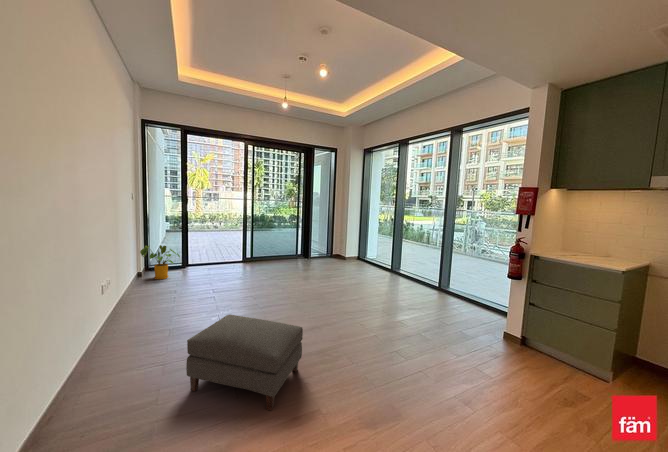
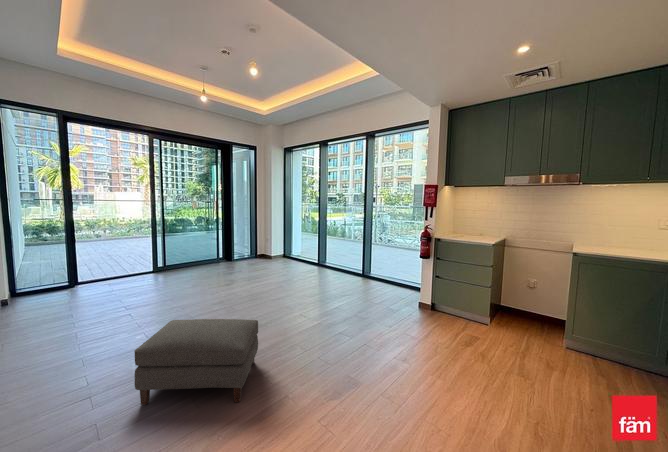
house plant: present [140,245,180,279] -> none [12,258,75,301]

